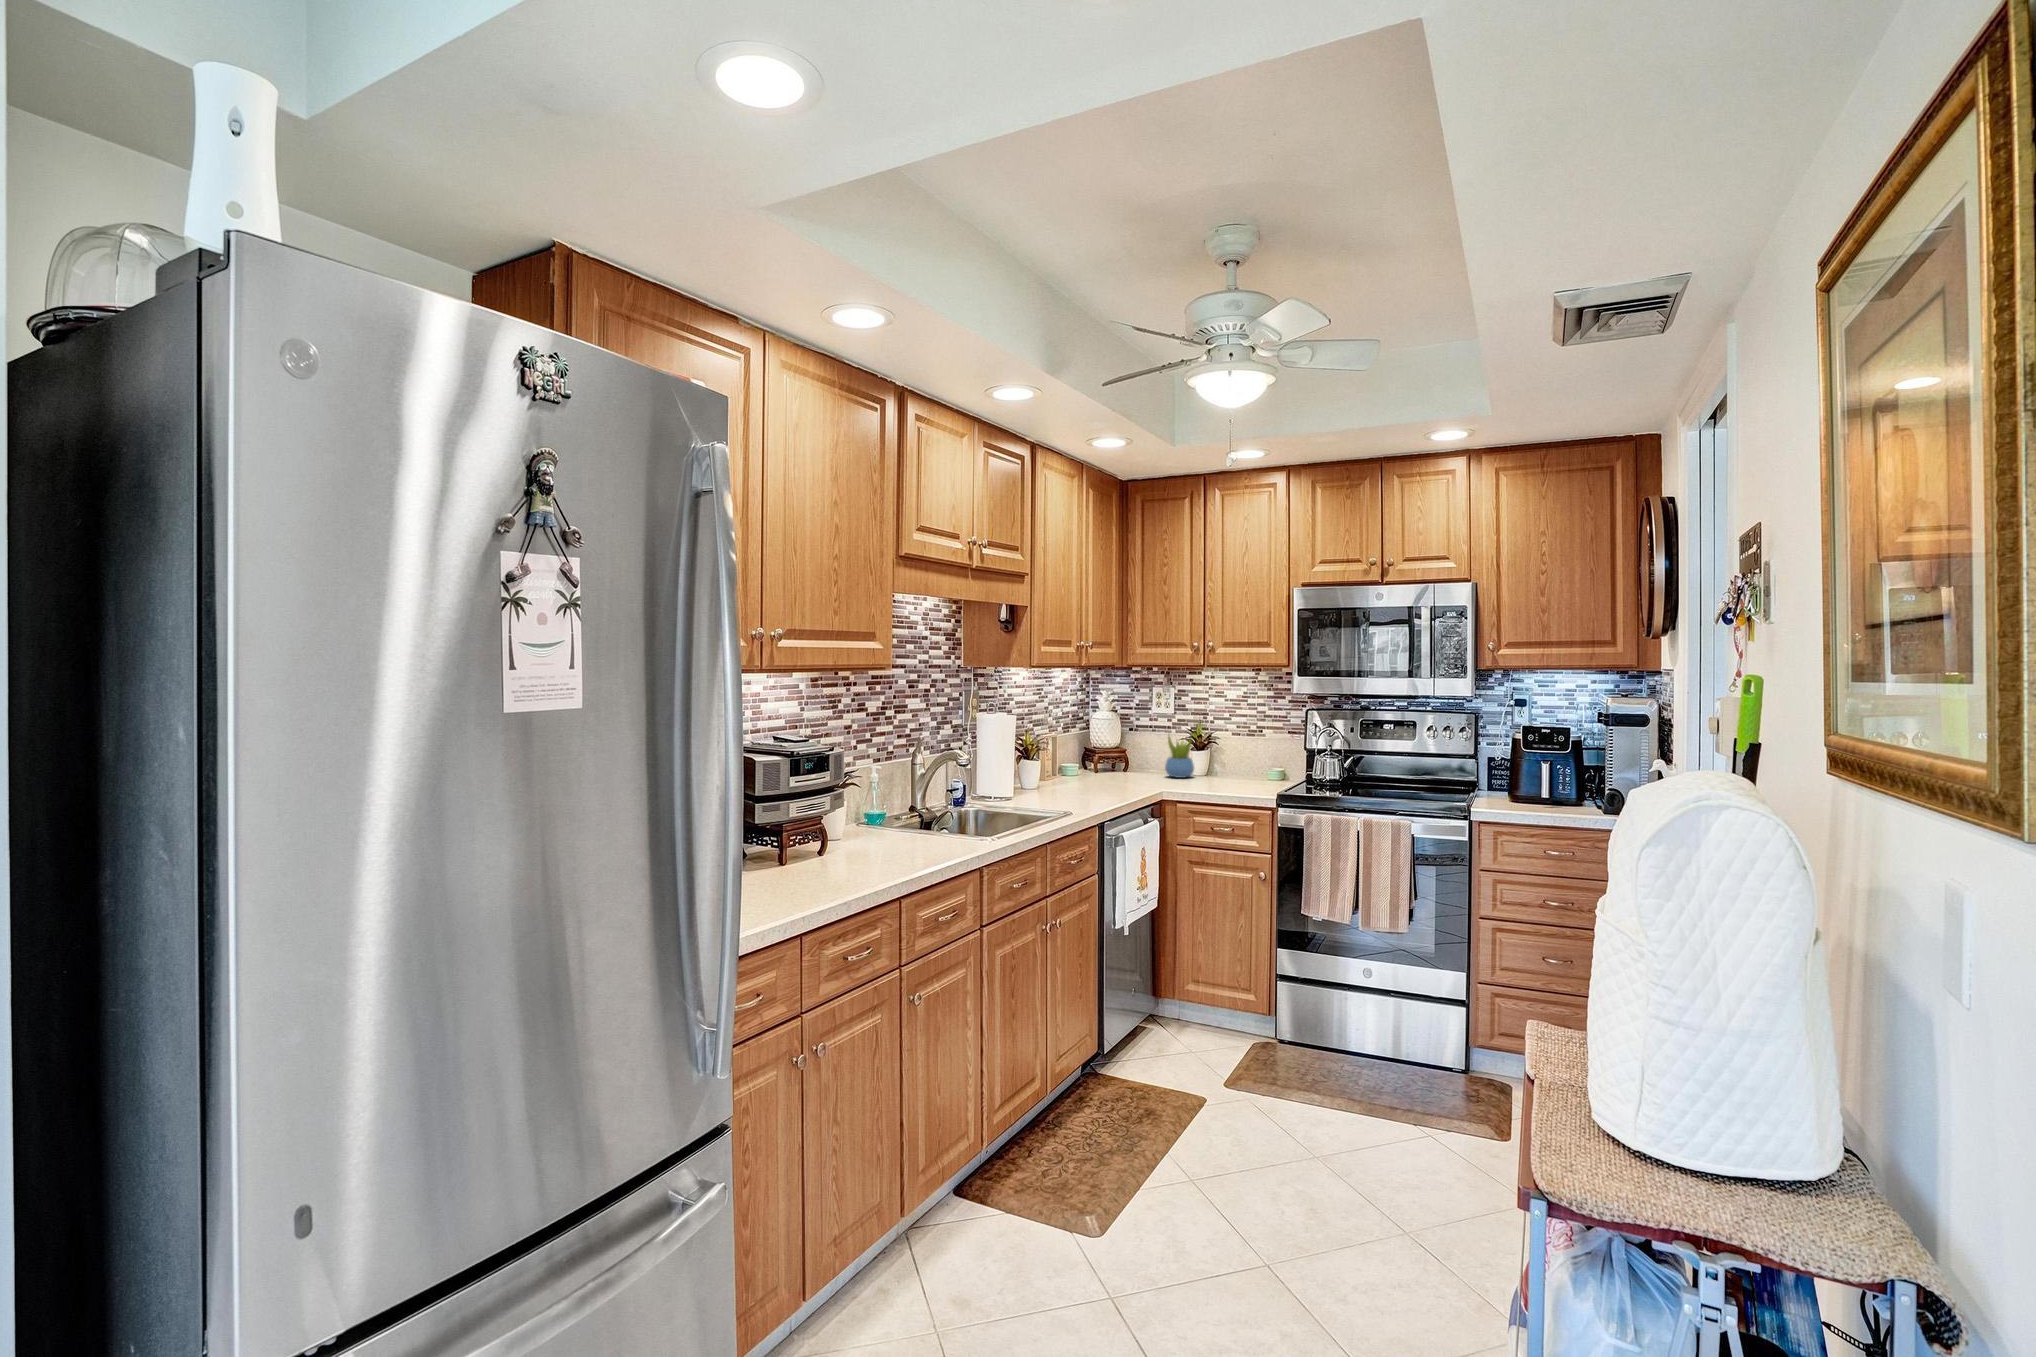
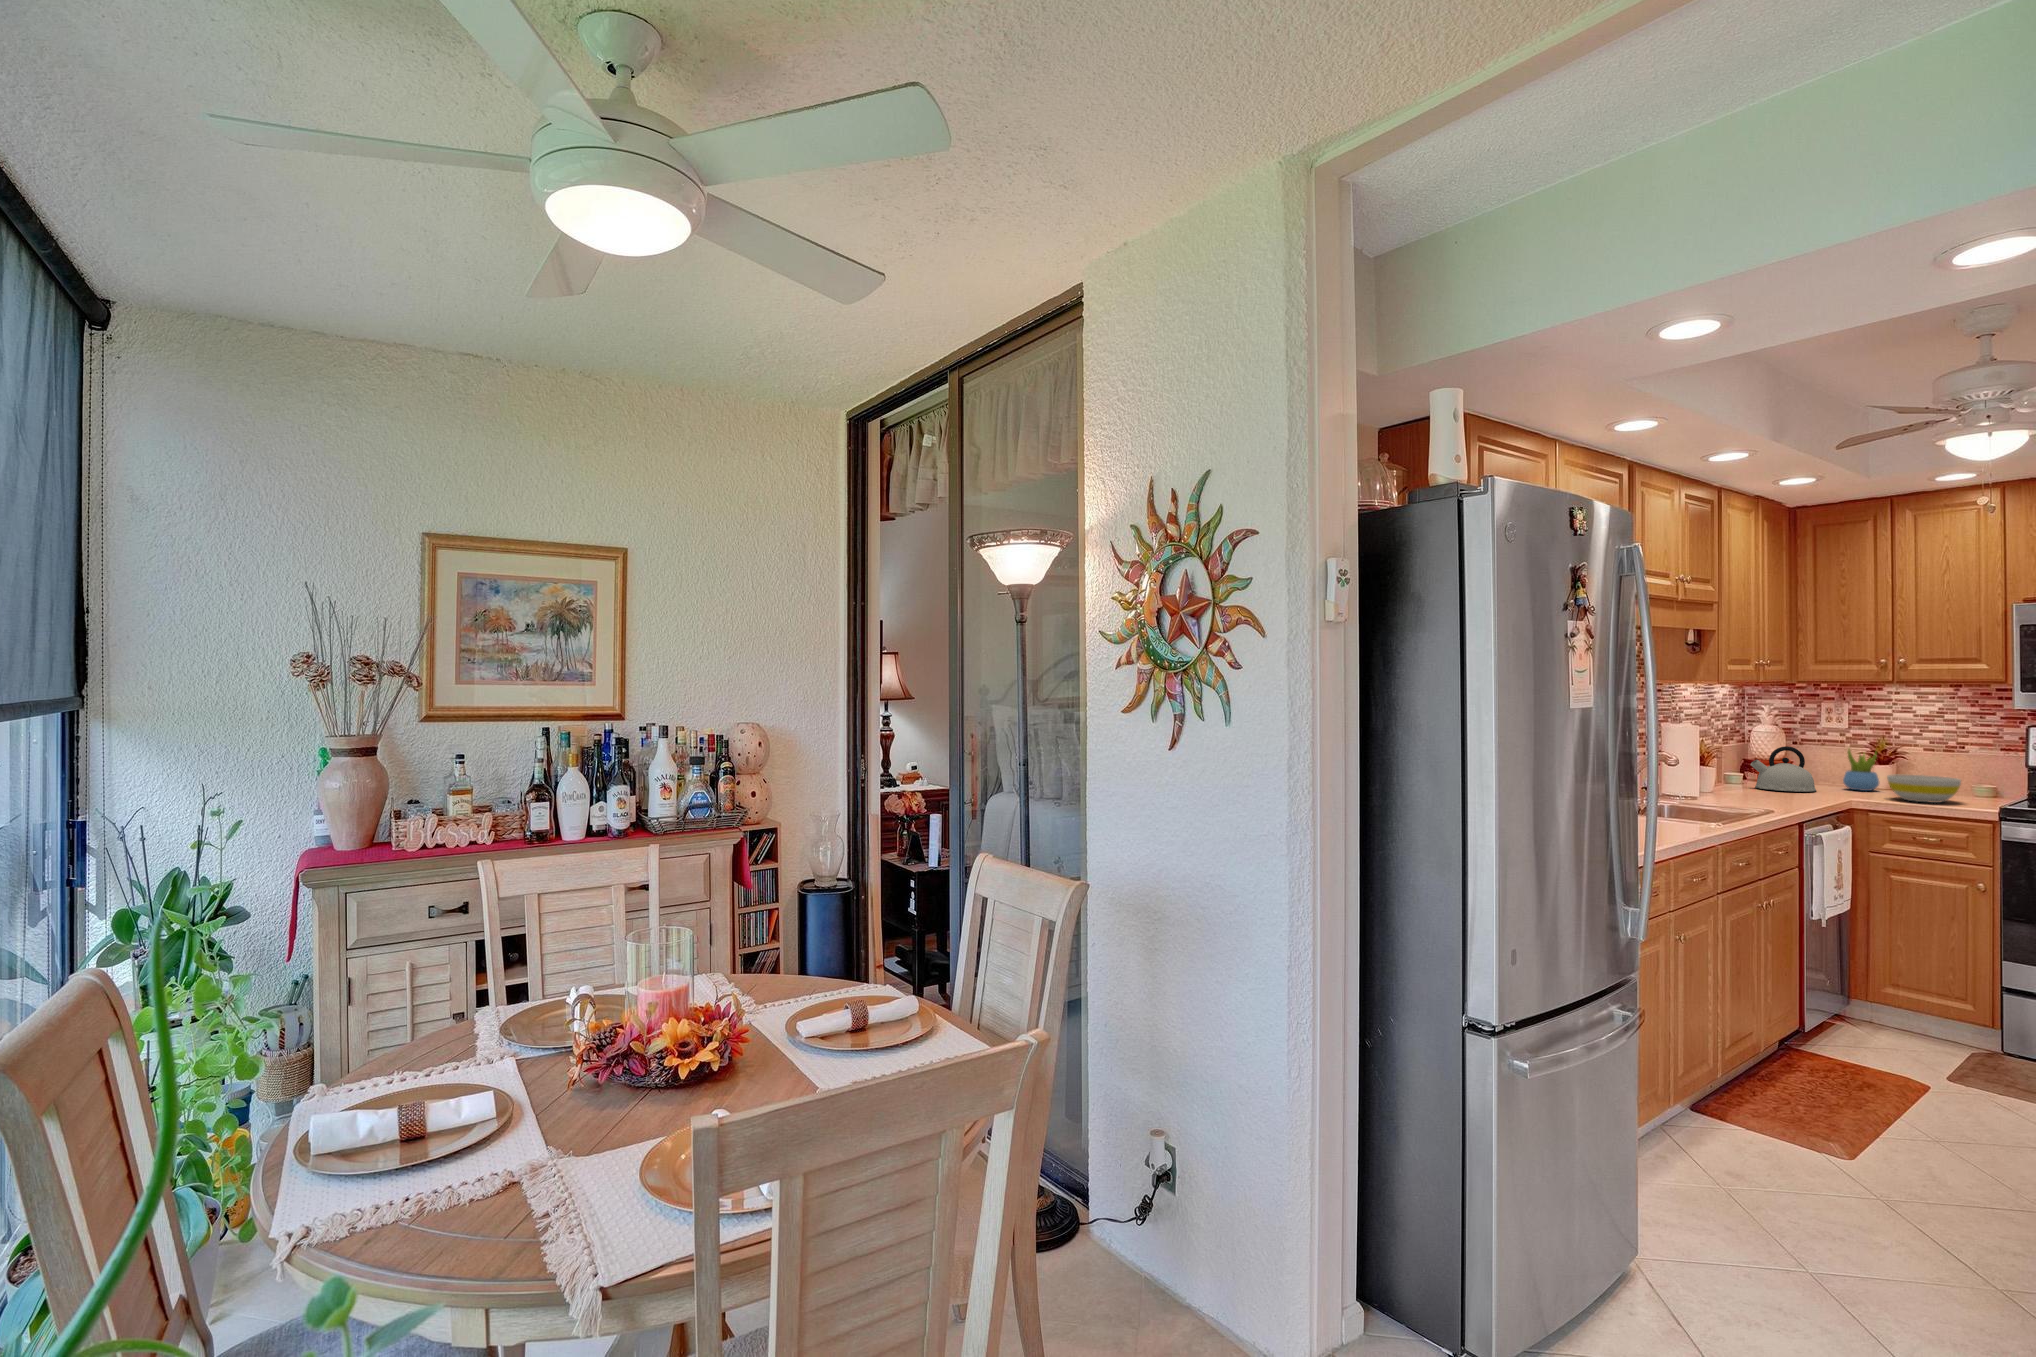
kettle: none [1083,734,1140,782] -> present [1751,746,1816,792]
bowl: none [1194,760,1253,788] -> present [1887,774,1961,803]

